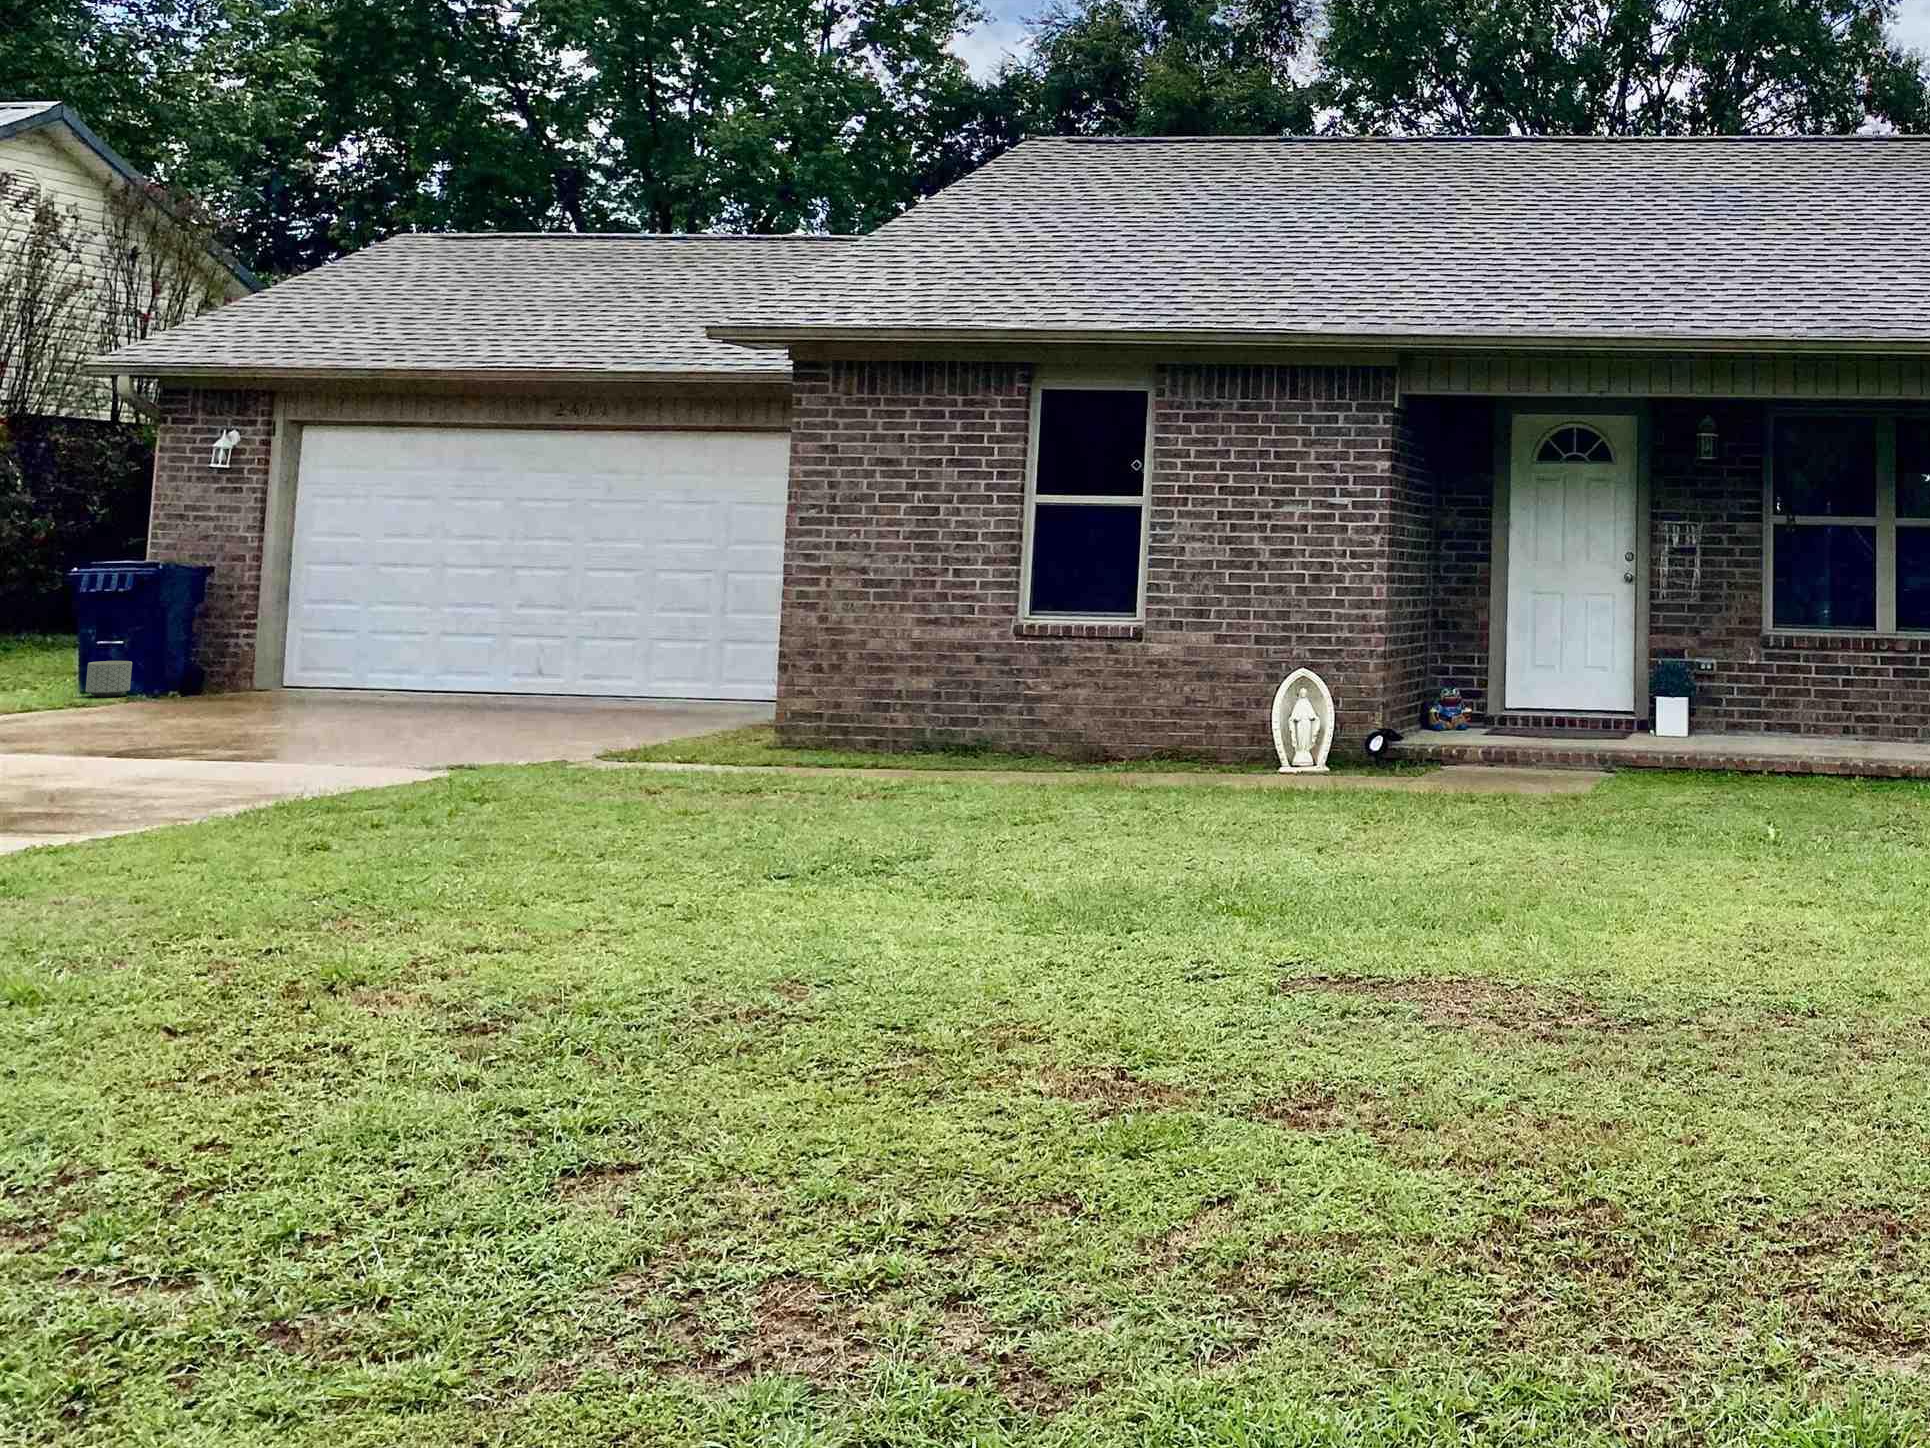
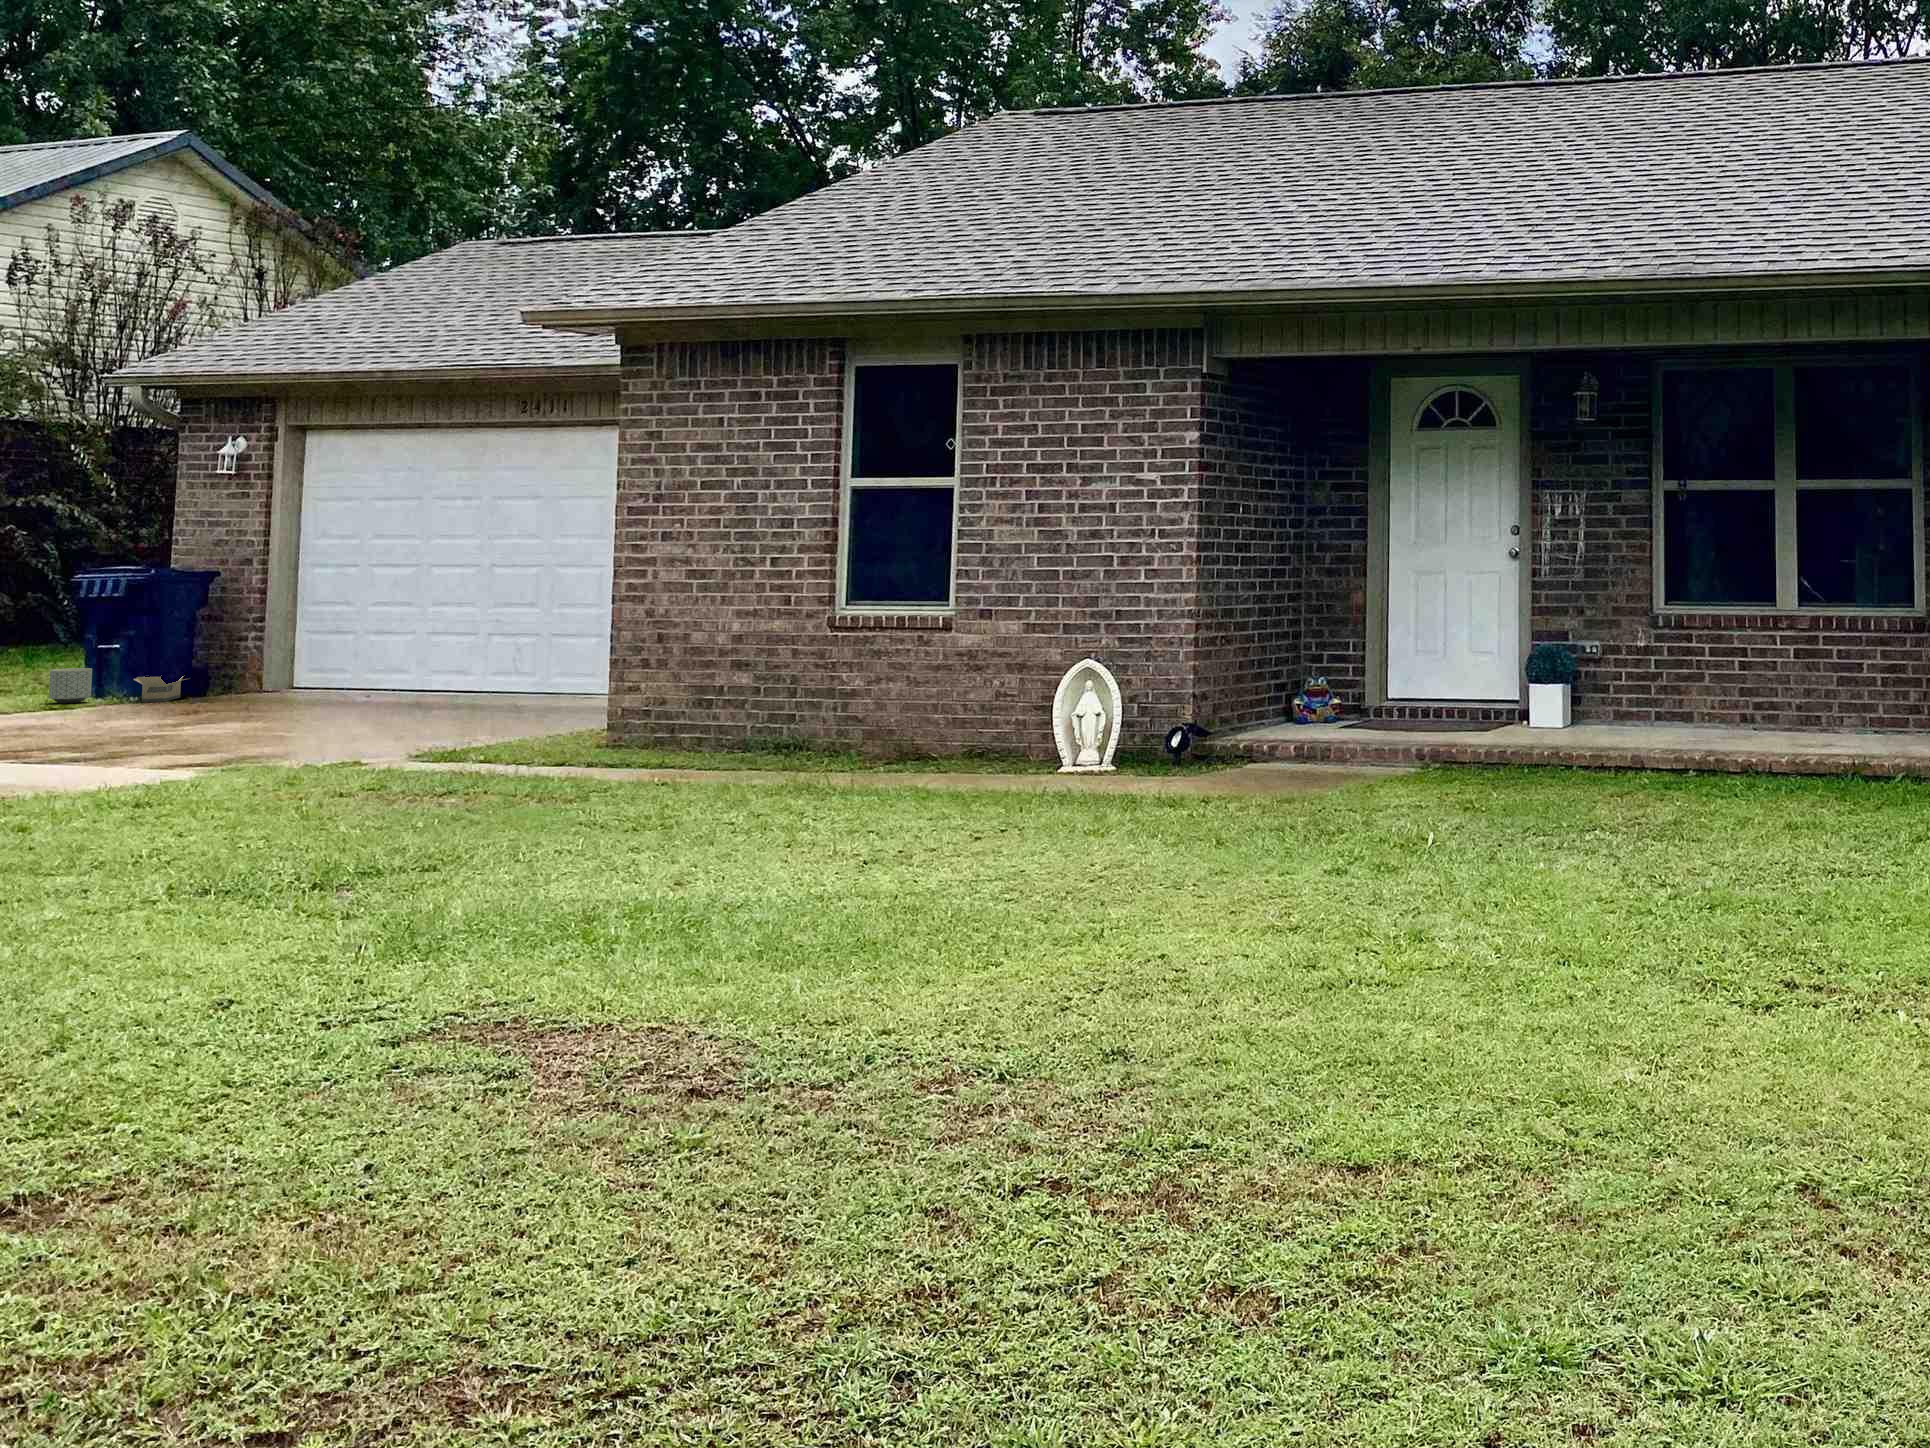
cardboard box: none [175,664,231,695] -> present [134,676,183,702]

